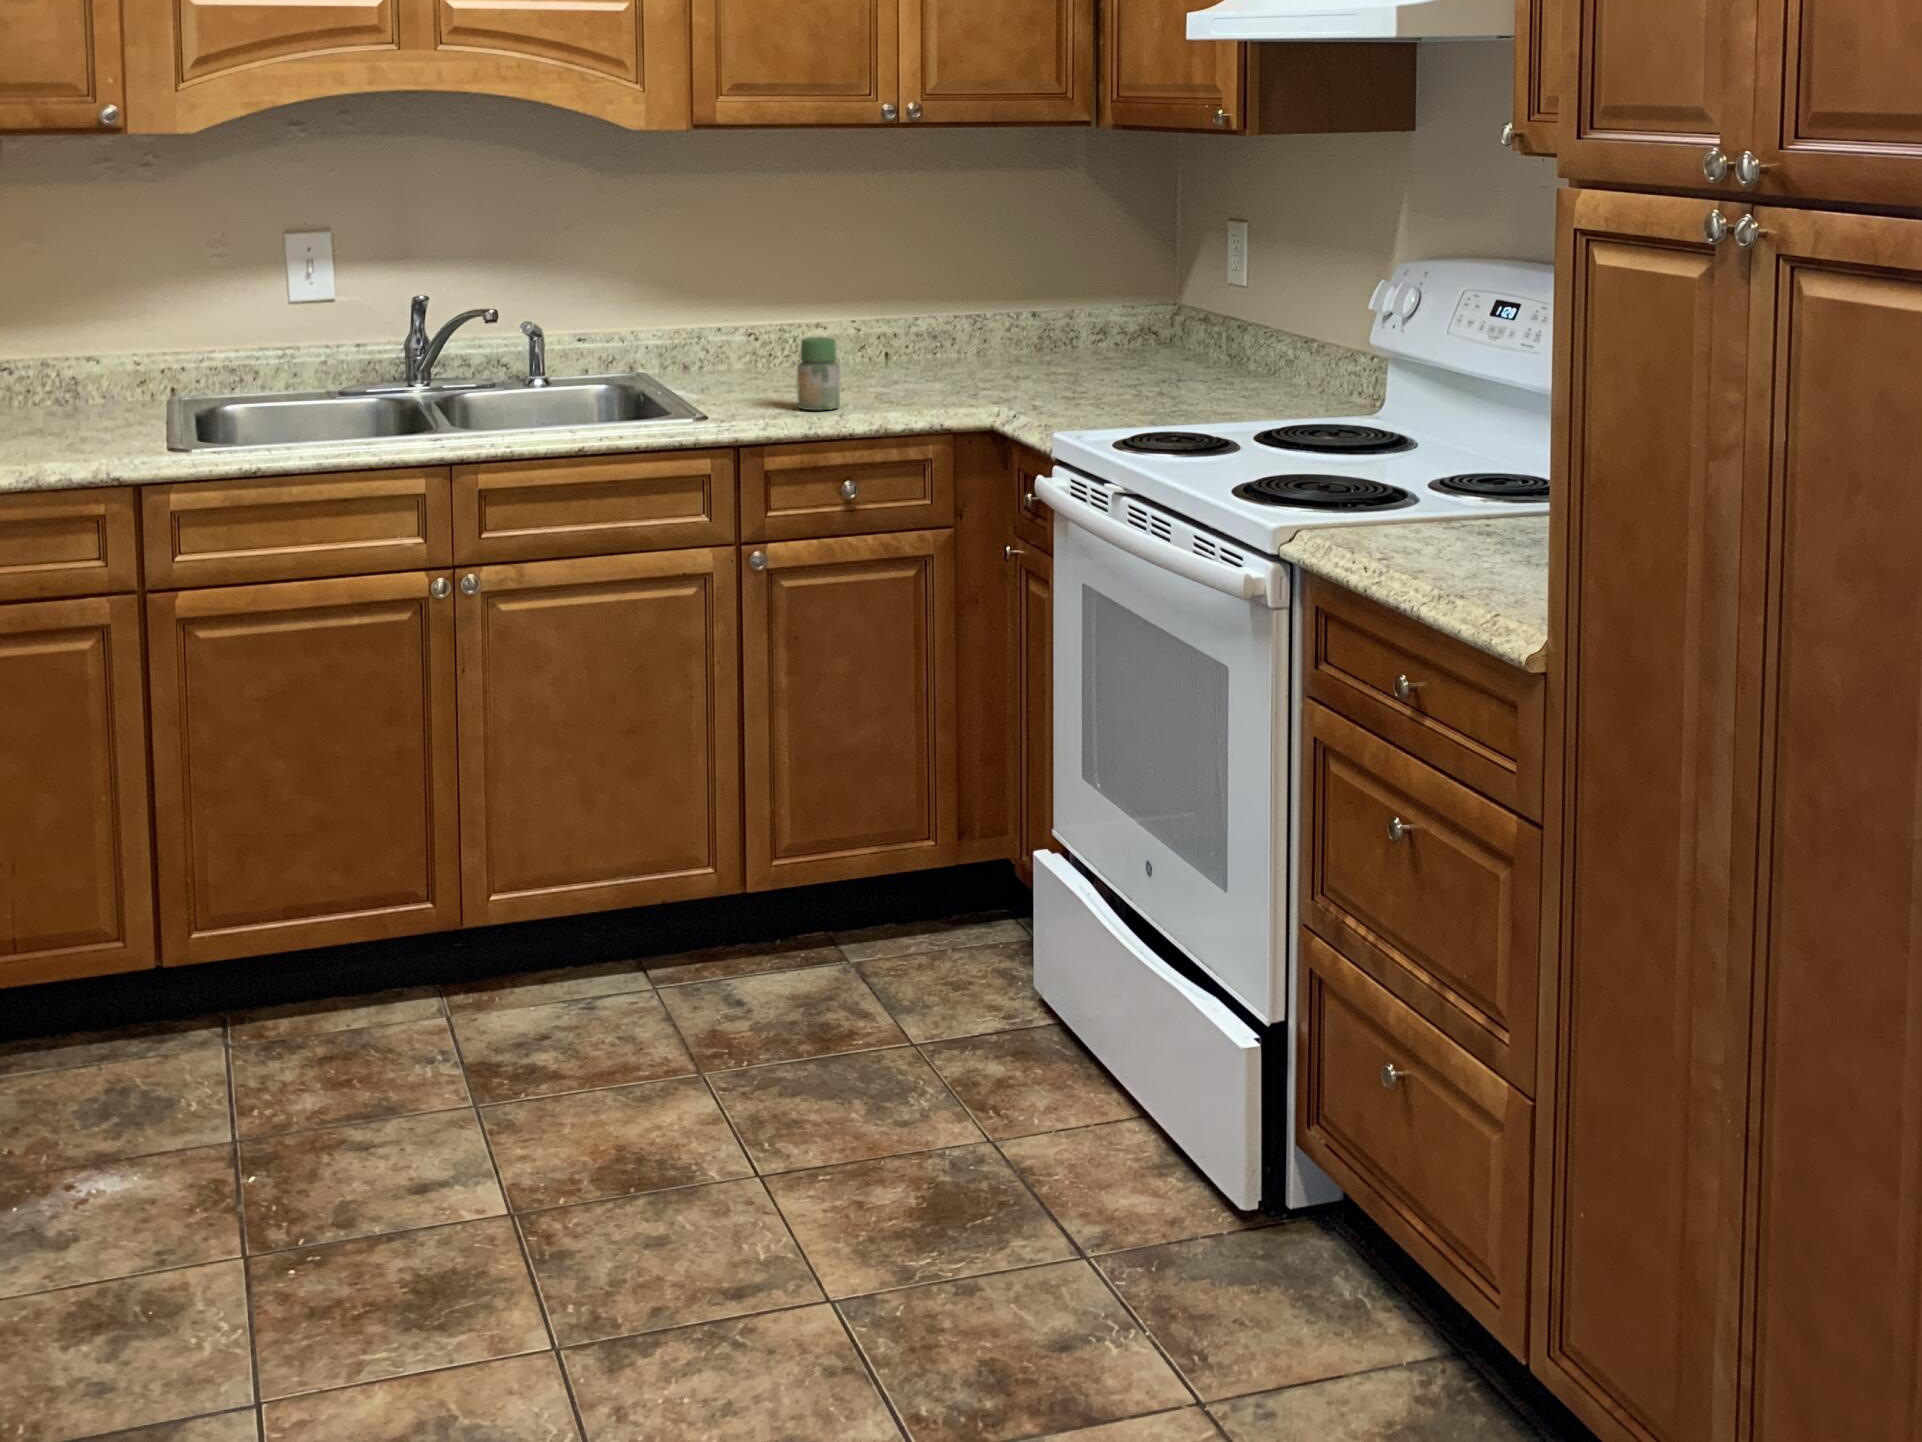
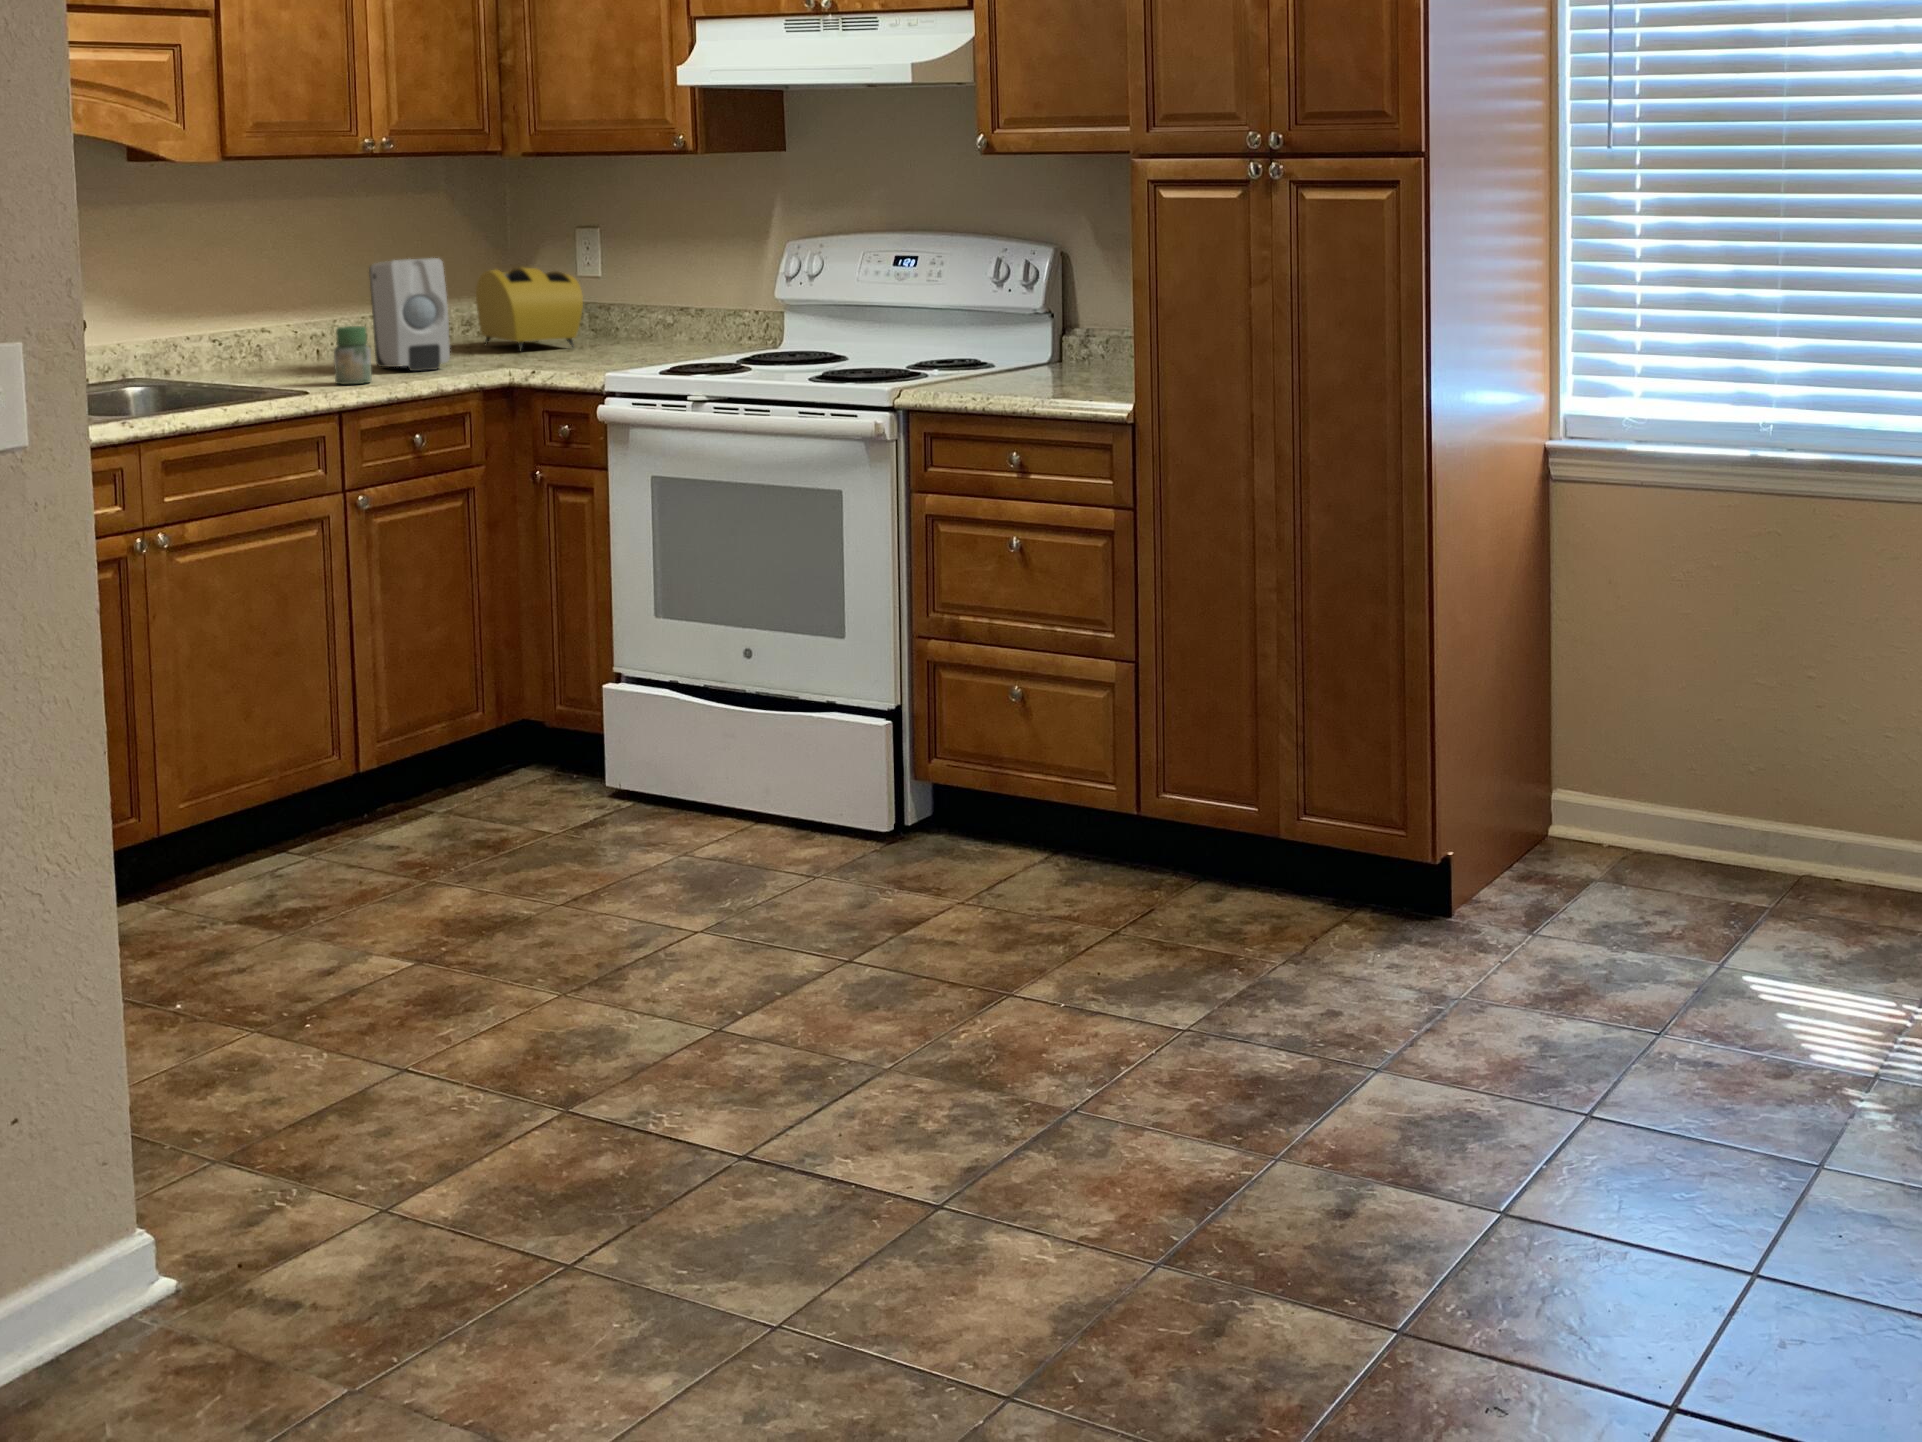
soap dispenser: none [902,256,971,397] -> present [369,258,450,371]
toaster: none [1090,268,1194,379] -> present [476,267,583,350]

